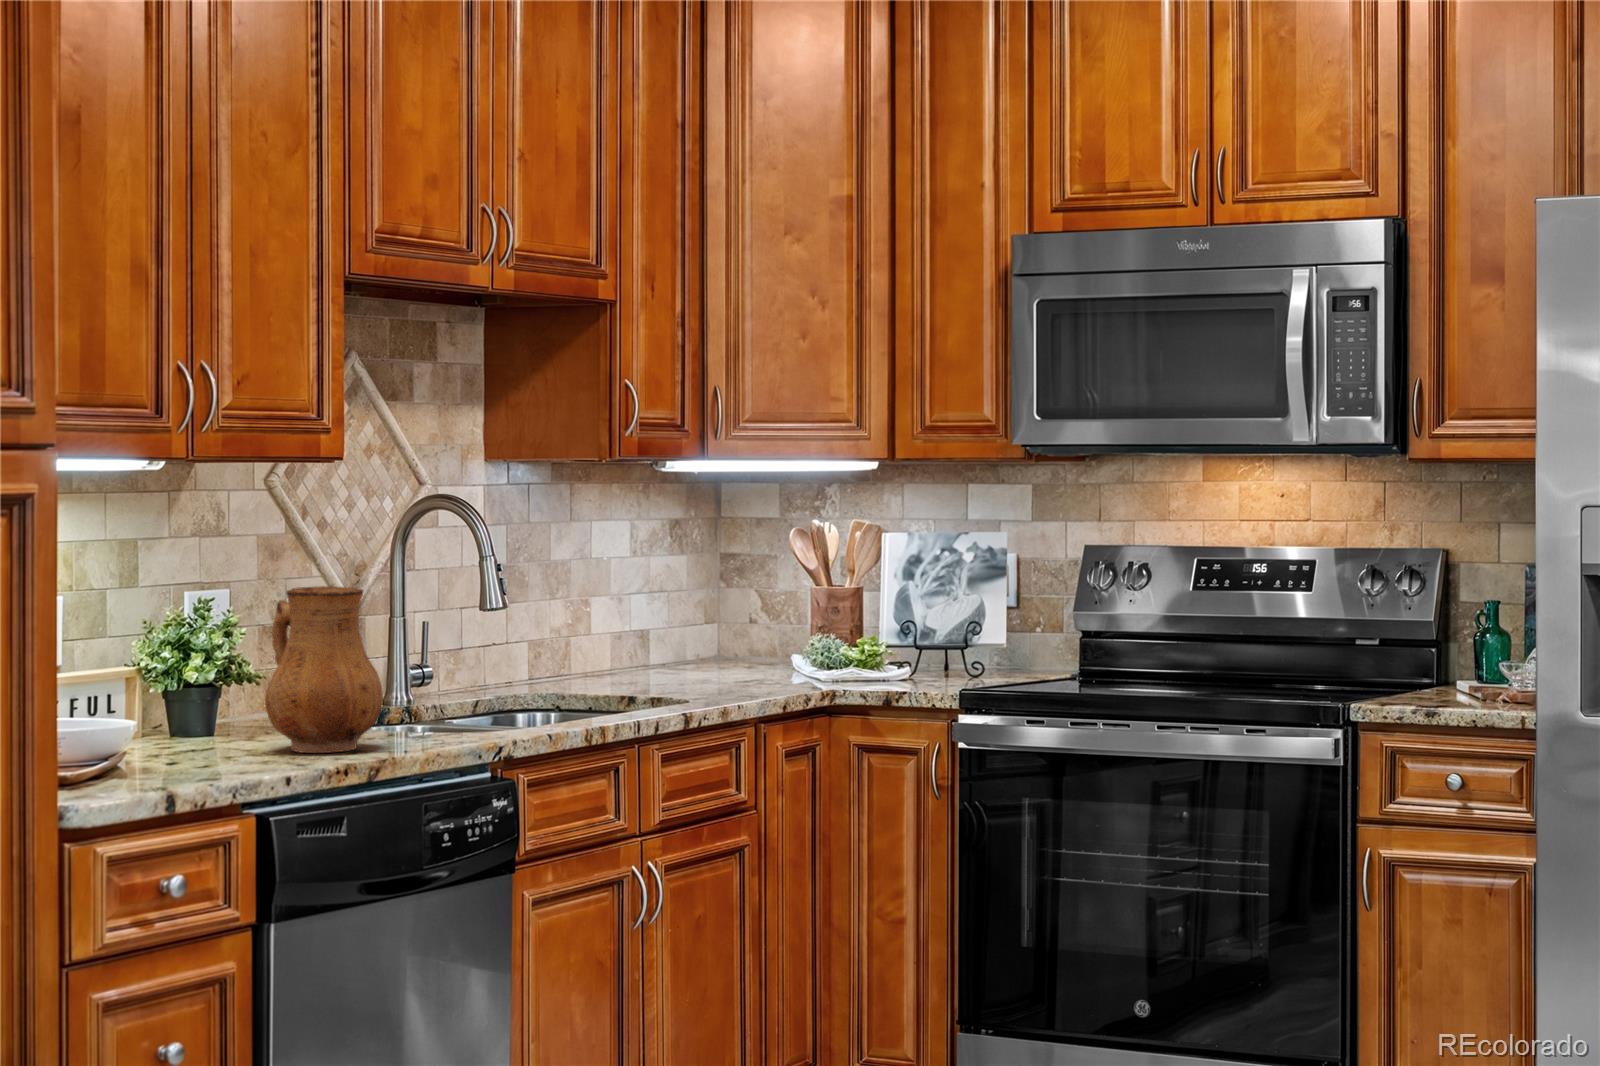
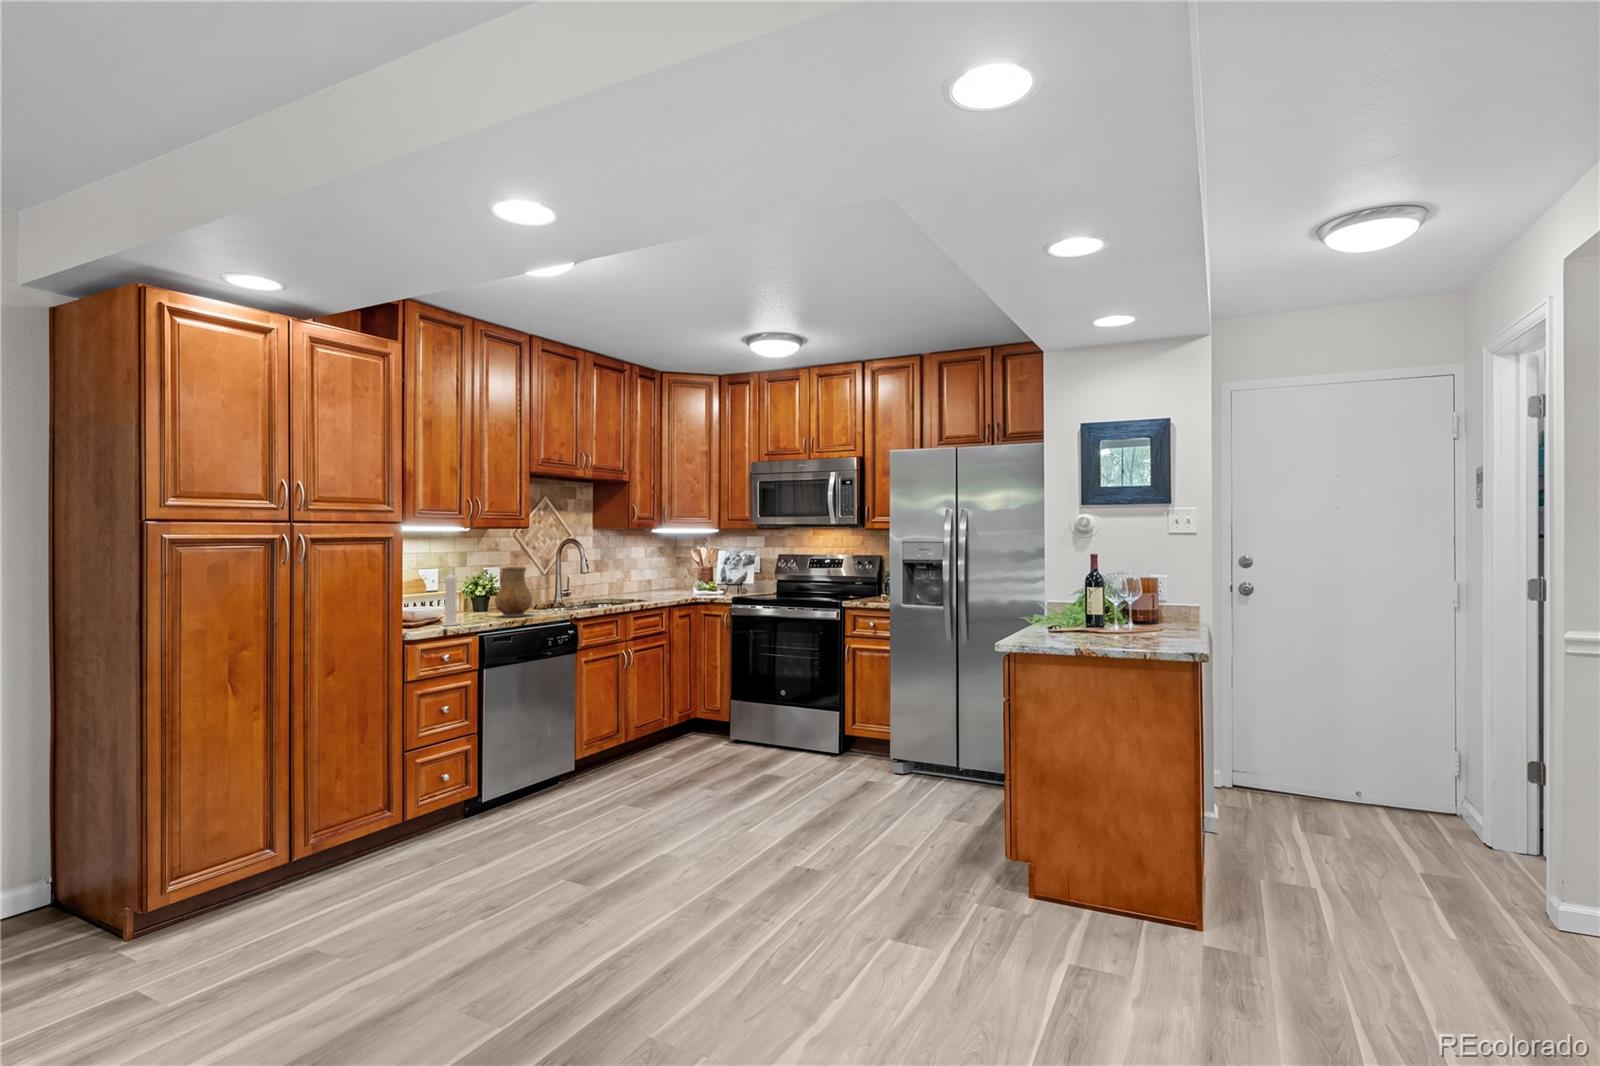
candle: none [141,597,195,783] -> present [442,571,459,626]

